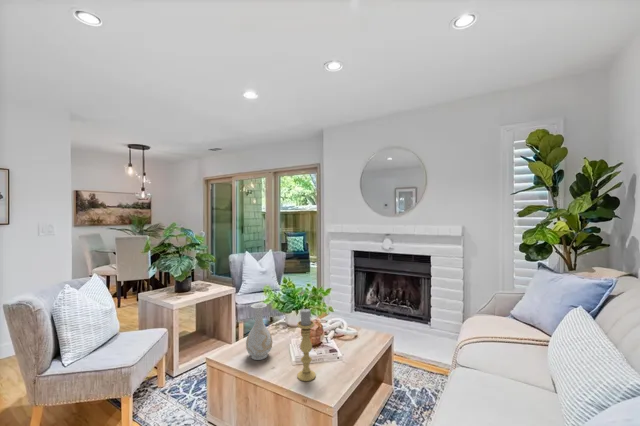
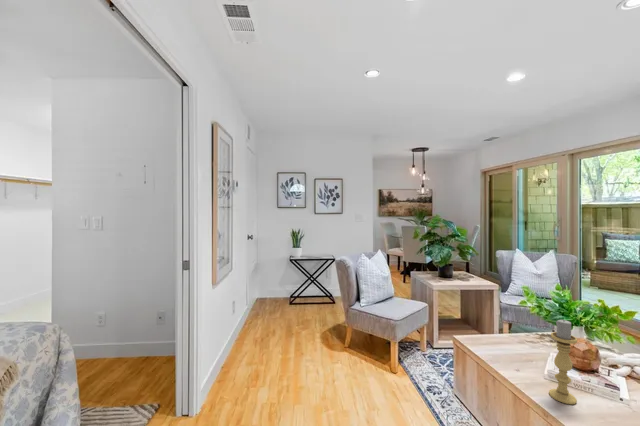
vase: present [246,303,272,360] -> none [493,301,525,360]

